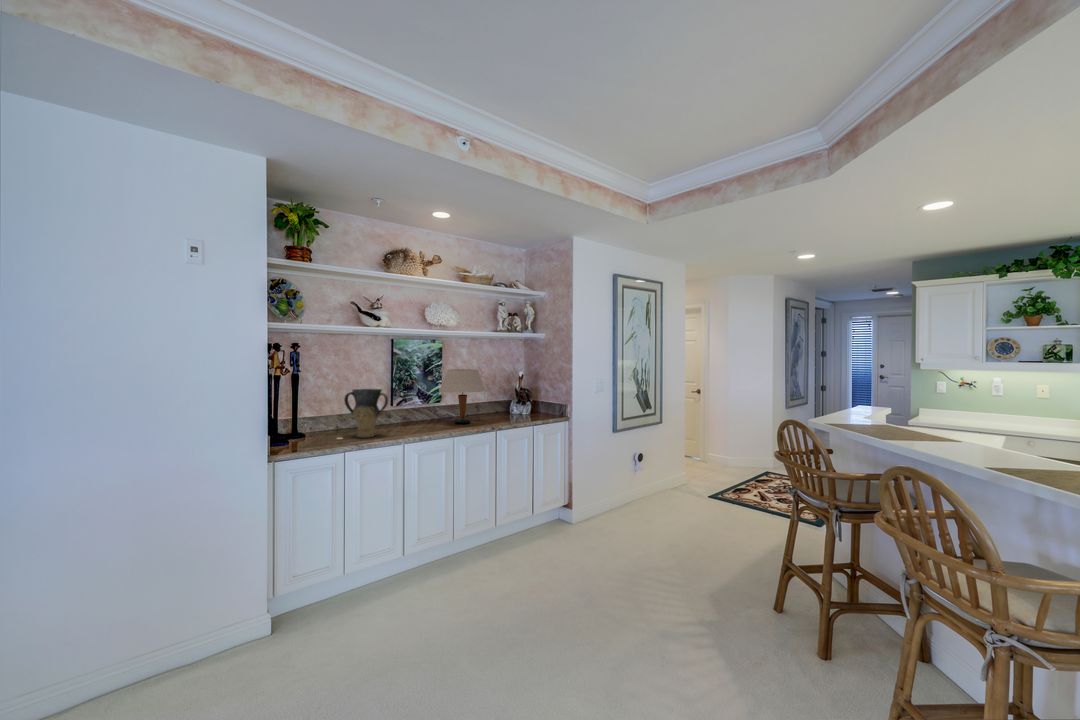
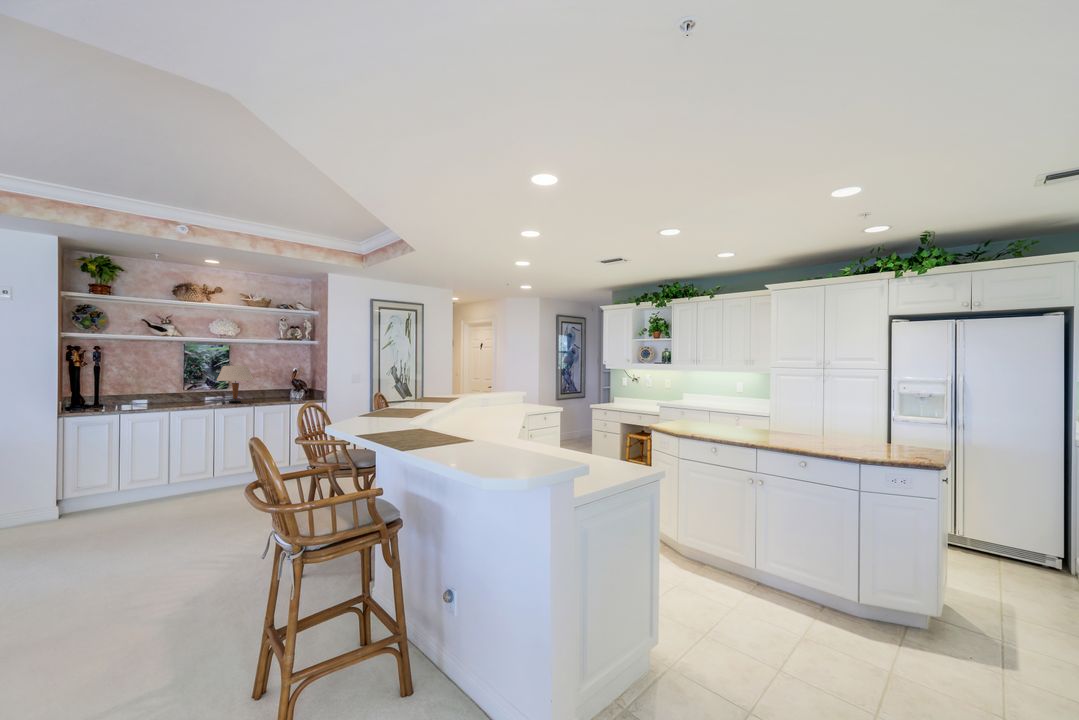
vase: present [344,389,388,438] -> none [130,377,161,408]

